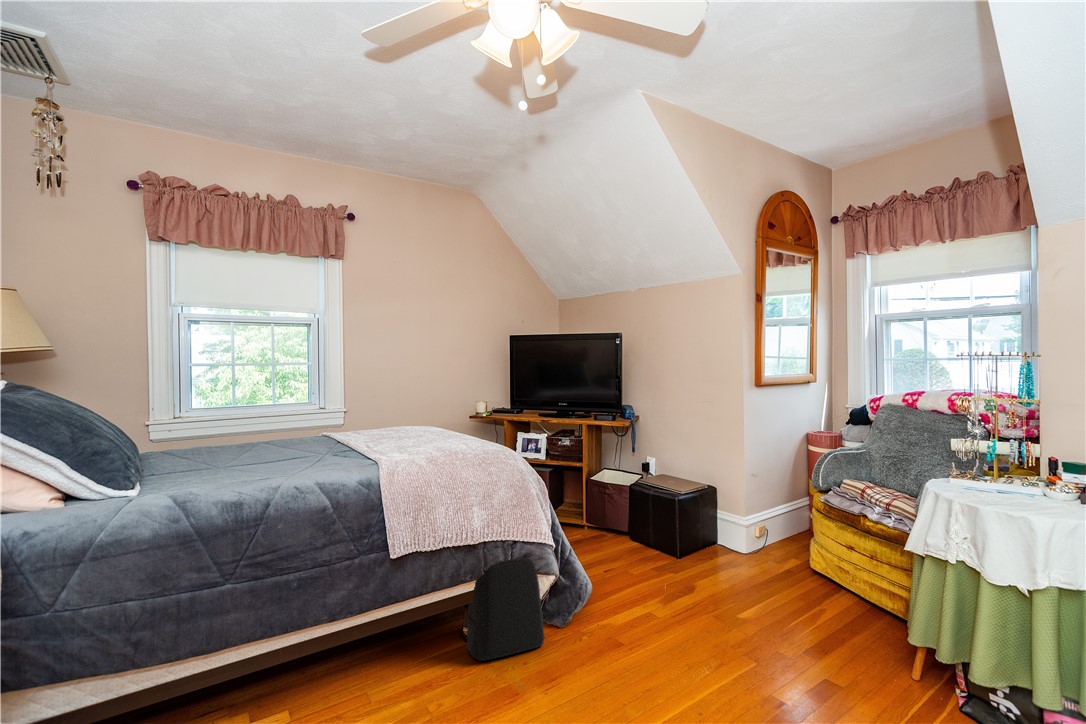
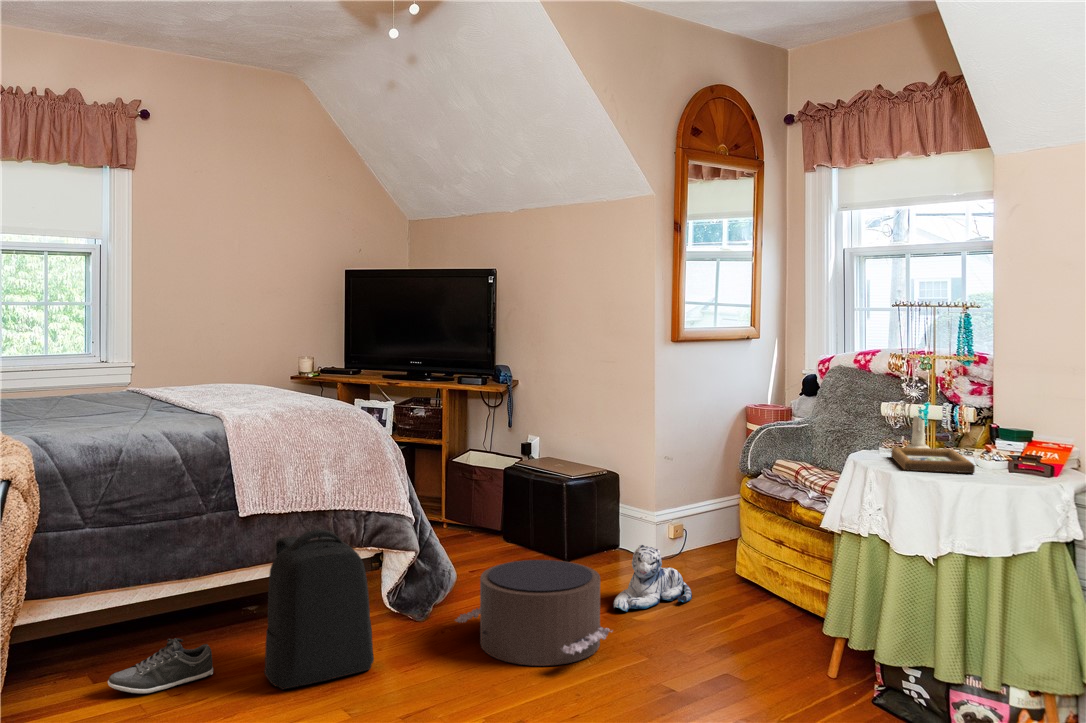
candle: none [964,442,987,481] -> present [907,407,929,448]
picture frame: none [955,478,1040,504] -> present [891,447,975,473]
plush toy: none [720,546,781,599] -> present [613,545,692,611]
pouf: none [601,559,725,647] -> present [455,560,612,666]
shoe: none [359,619,431,661] -> present [108,638,213,694]

